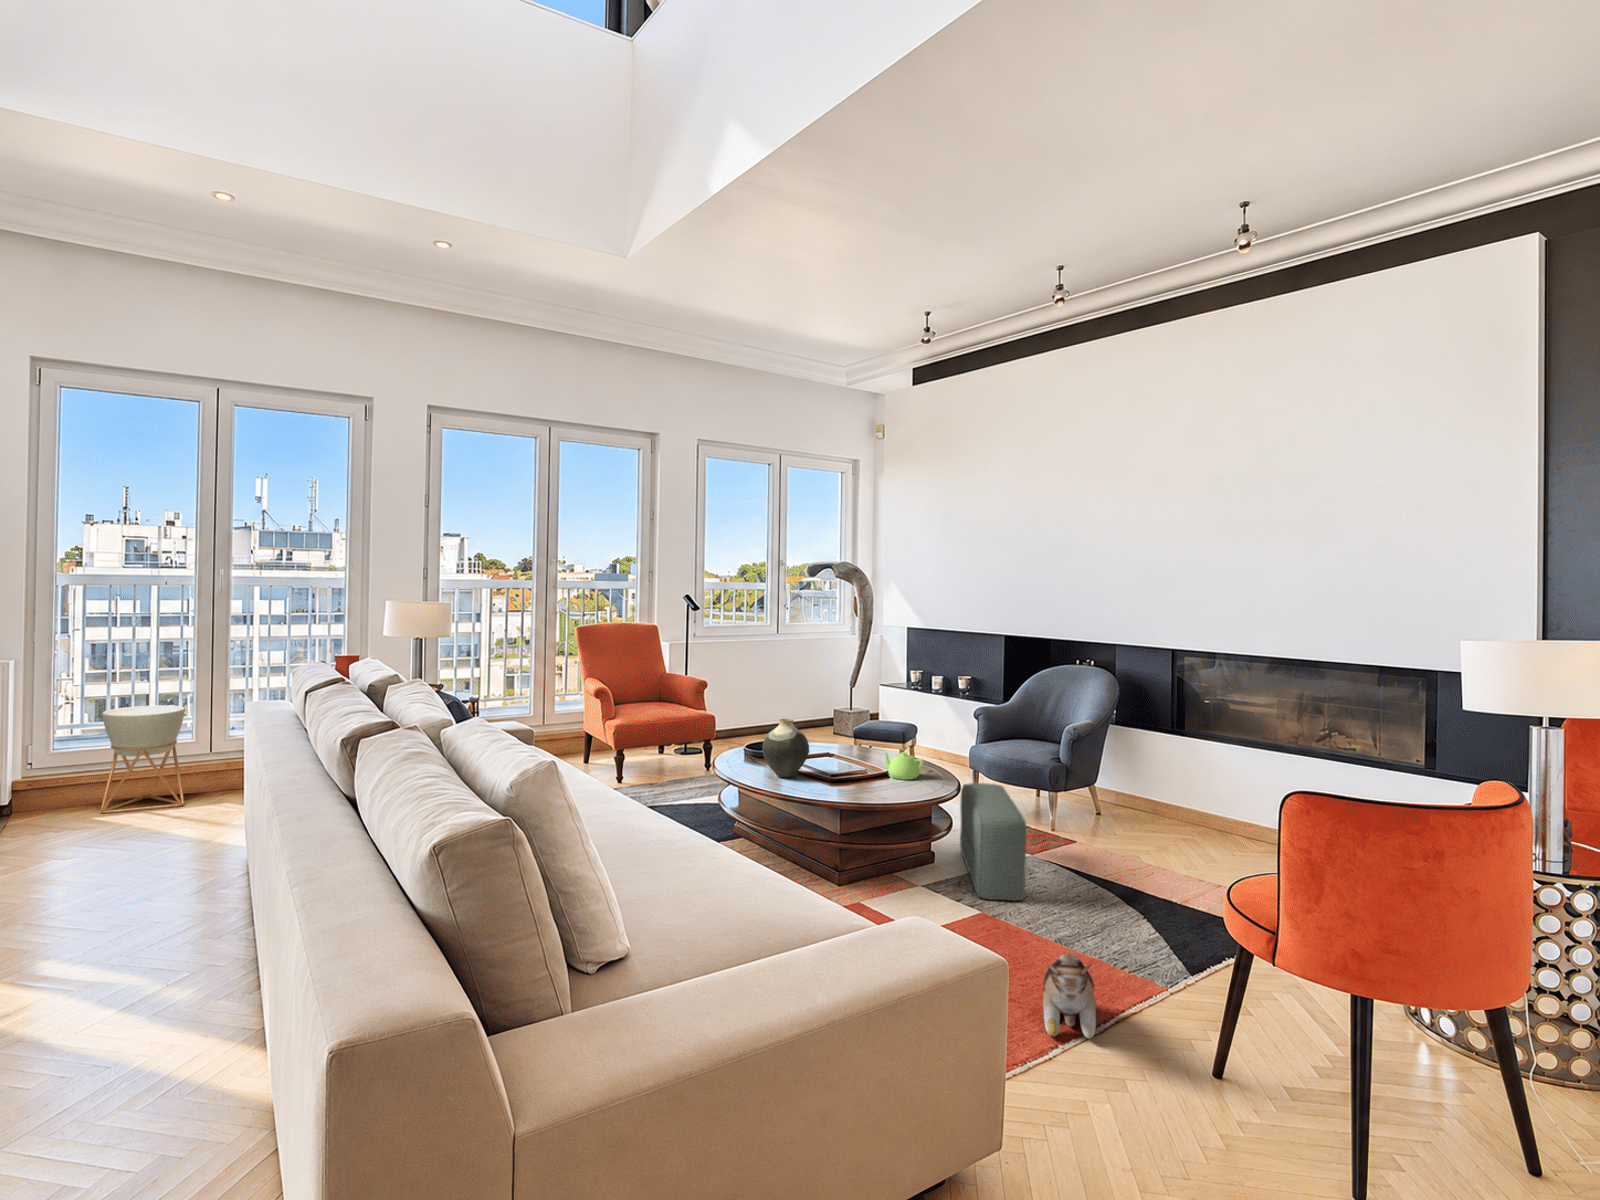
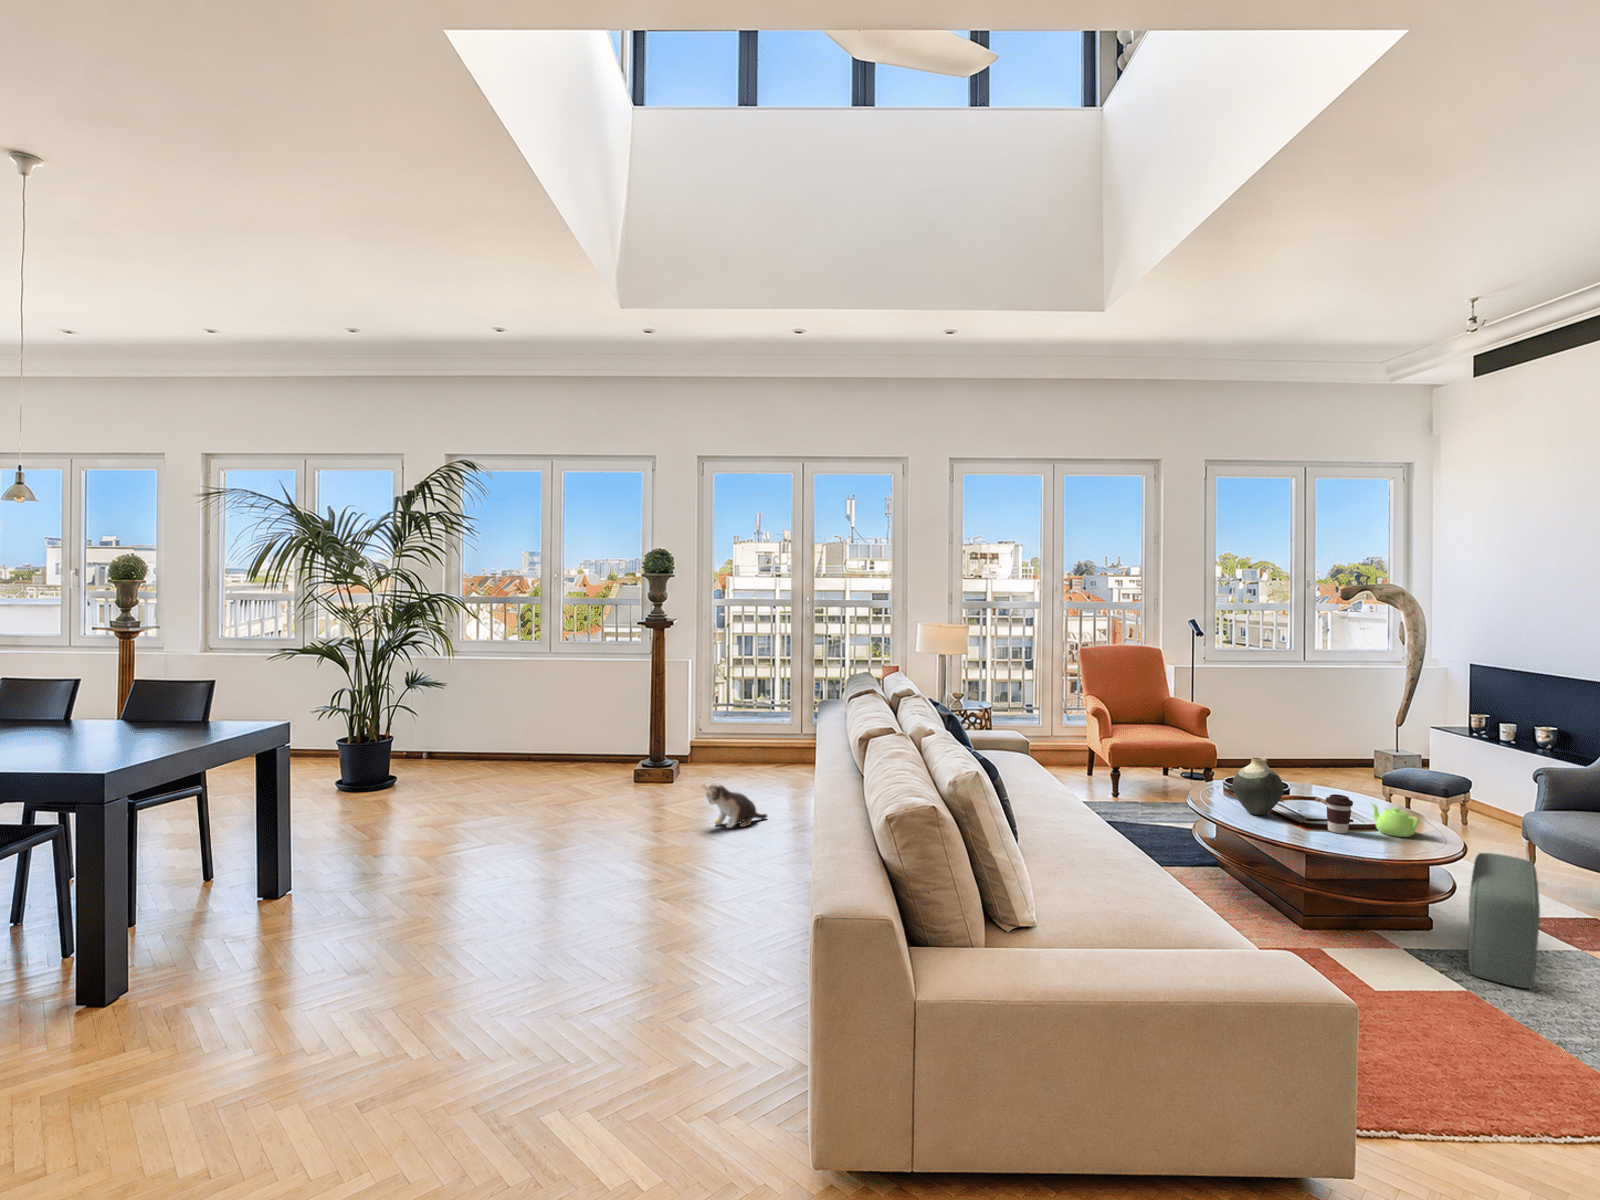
planter: present [101,705,185,813] -> none [734,693,784,768]
coffee cup: none [849,746,872,784] -> present [1326,794,1353,834]
plush toy: present [1043,952,1097,1039] -> present [701,783,767,828]

